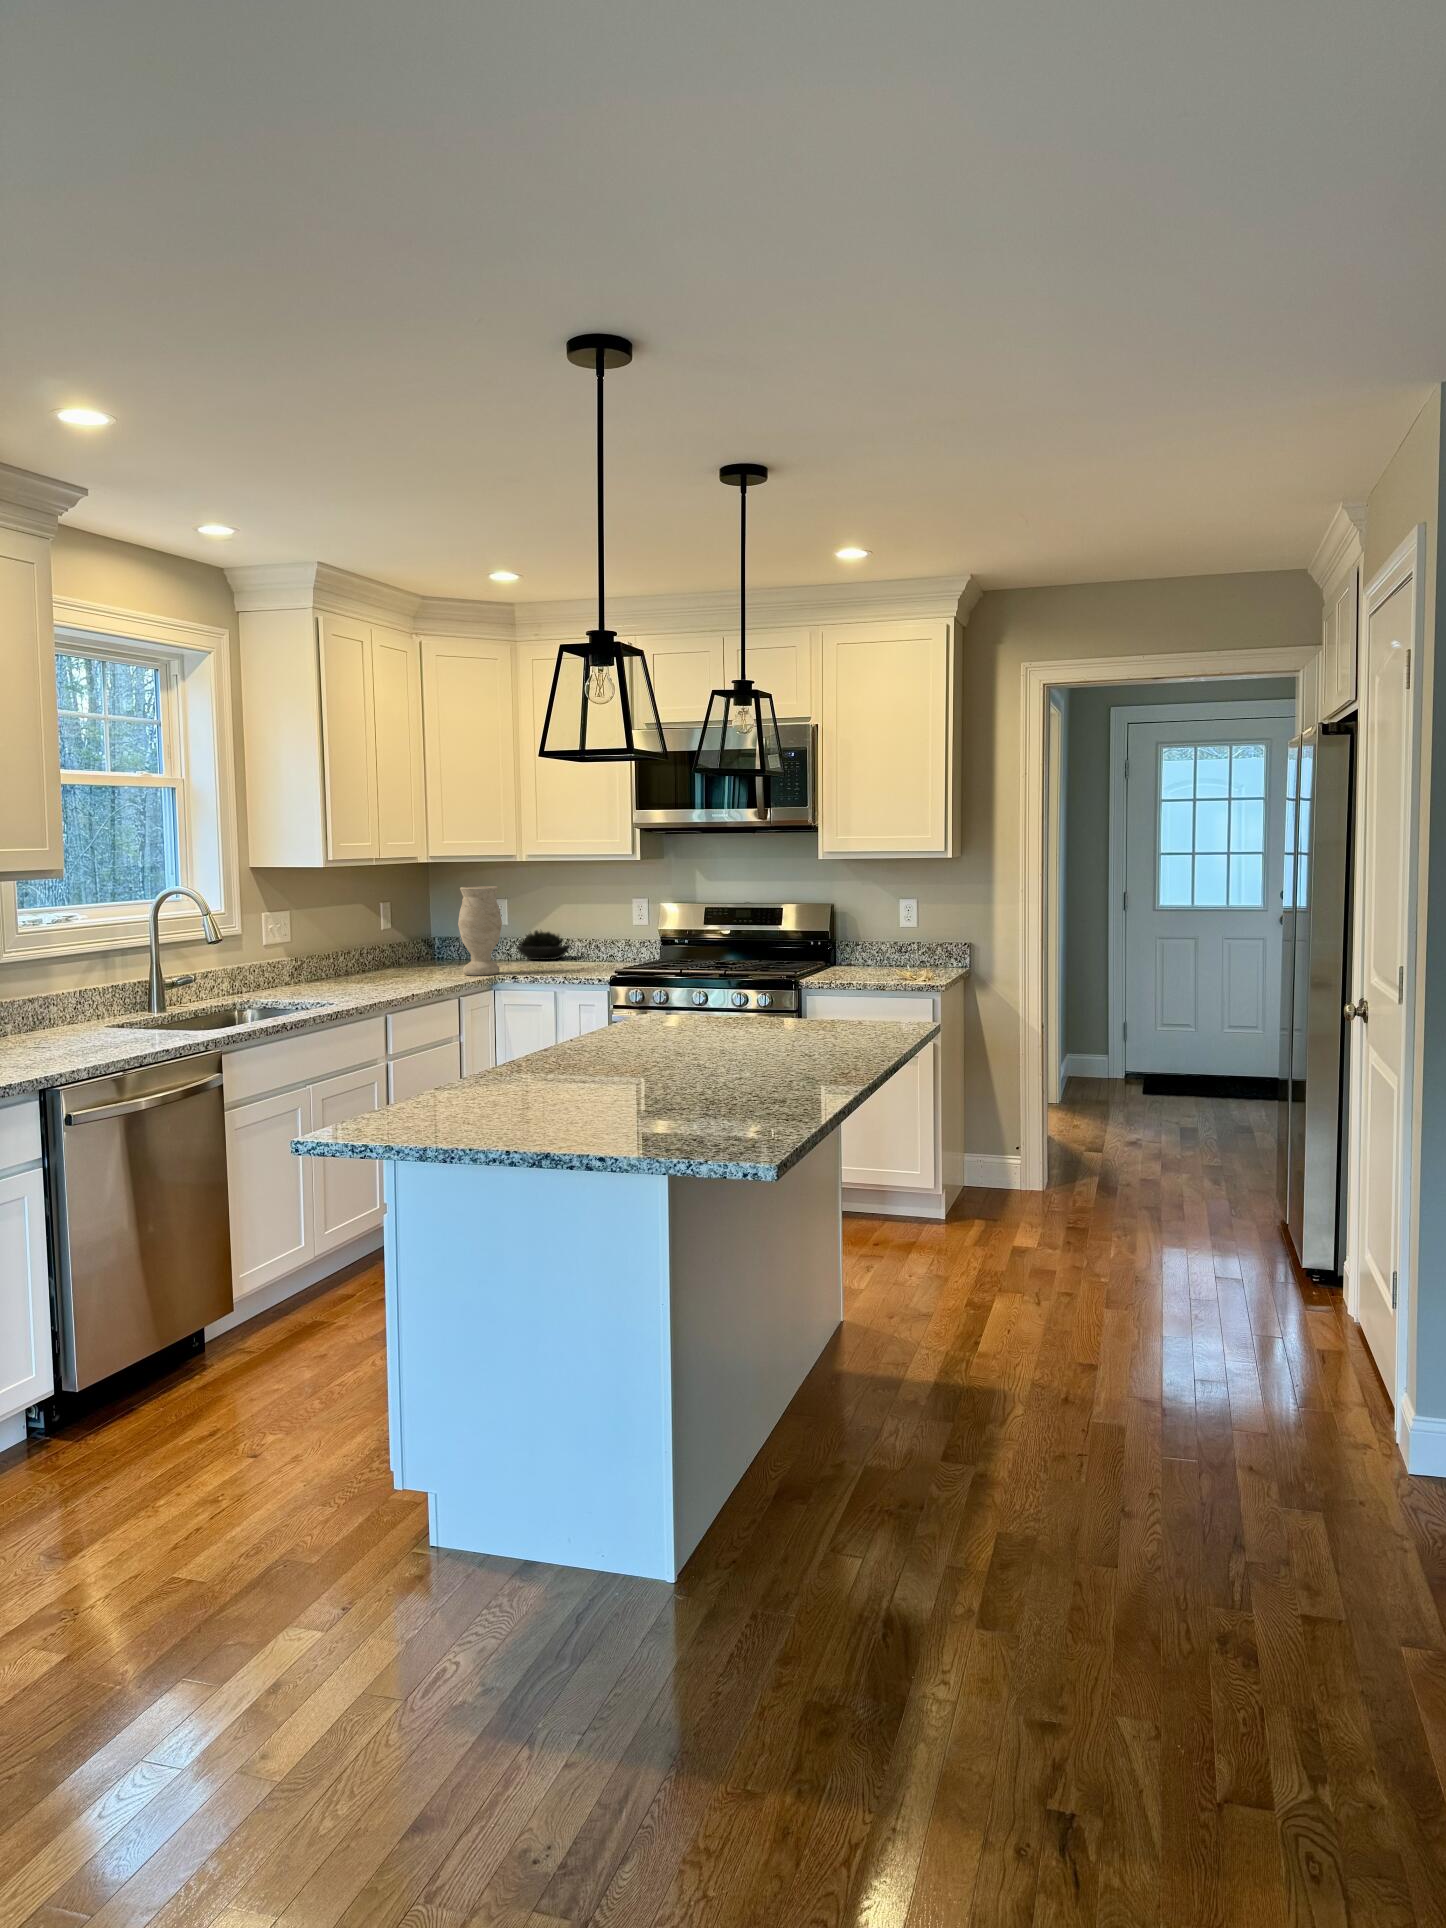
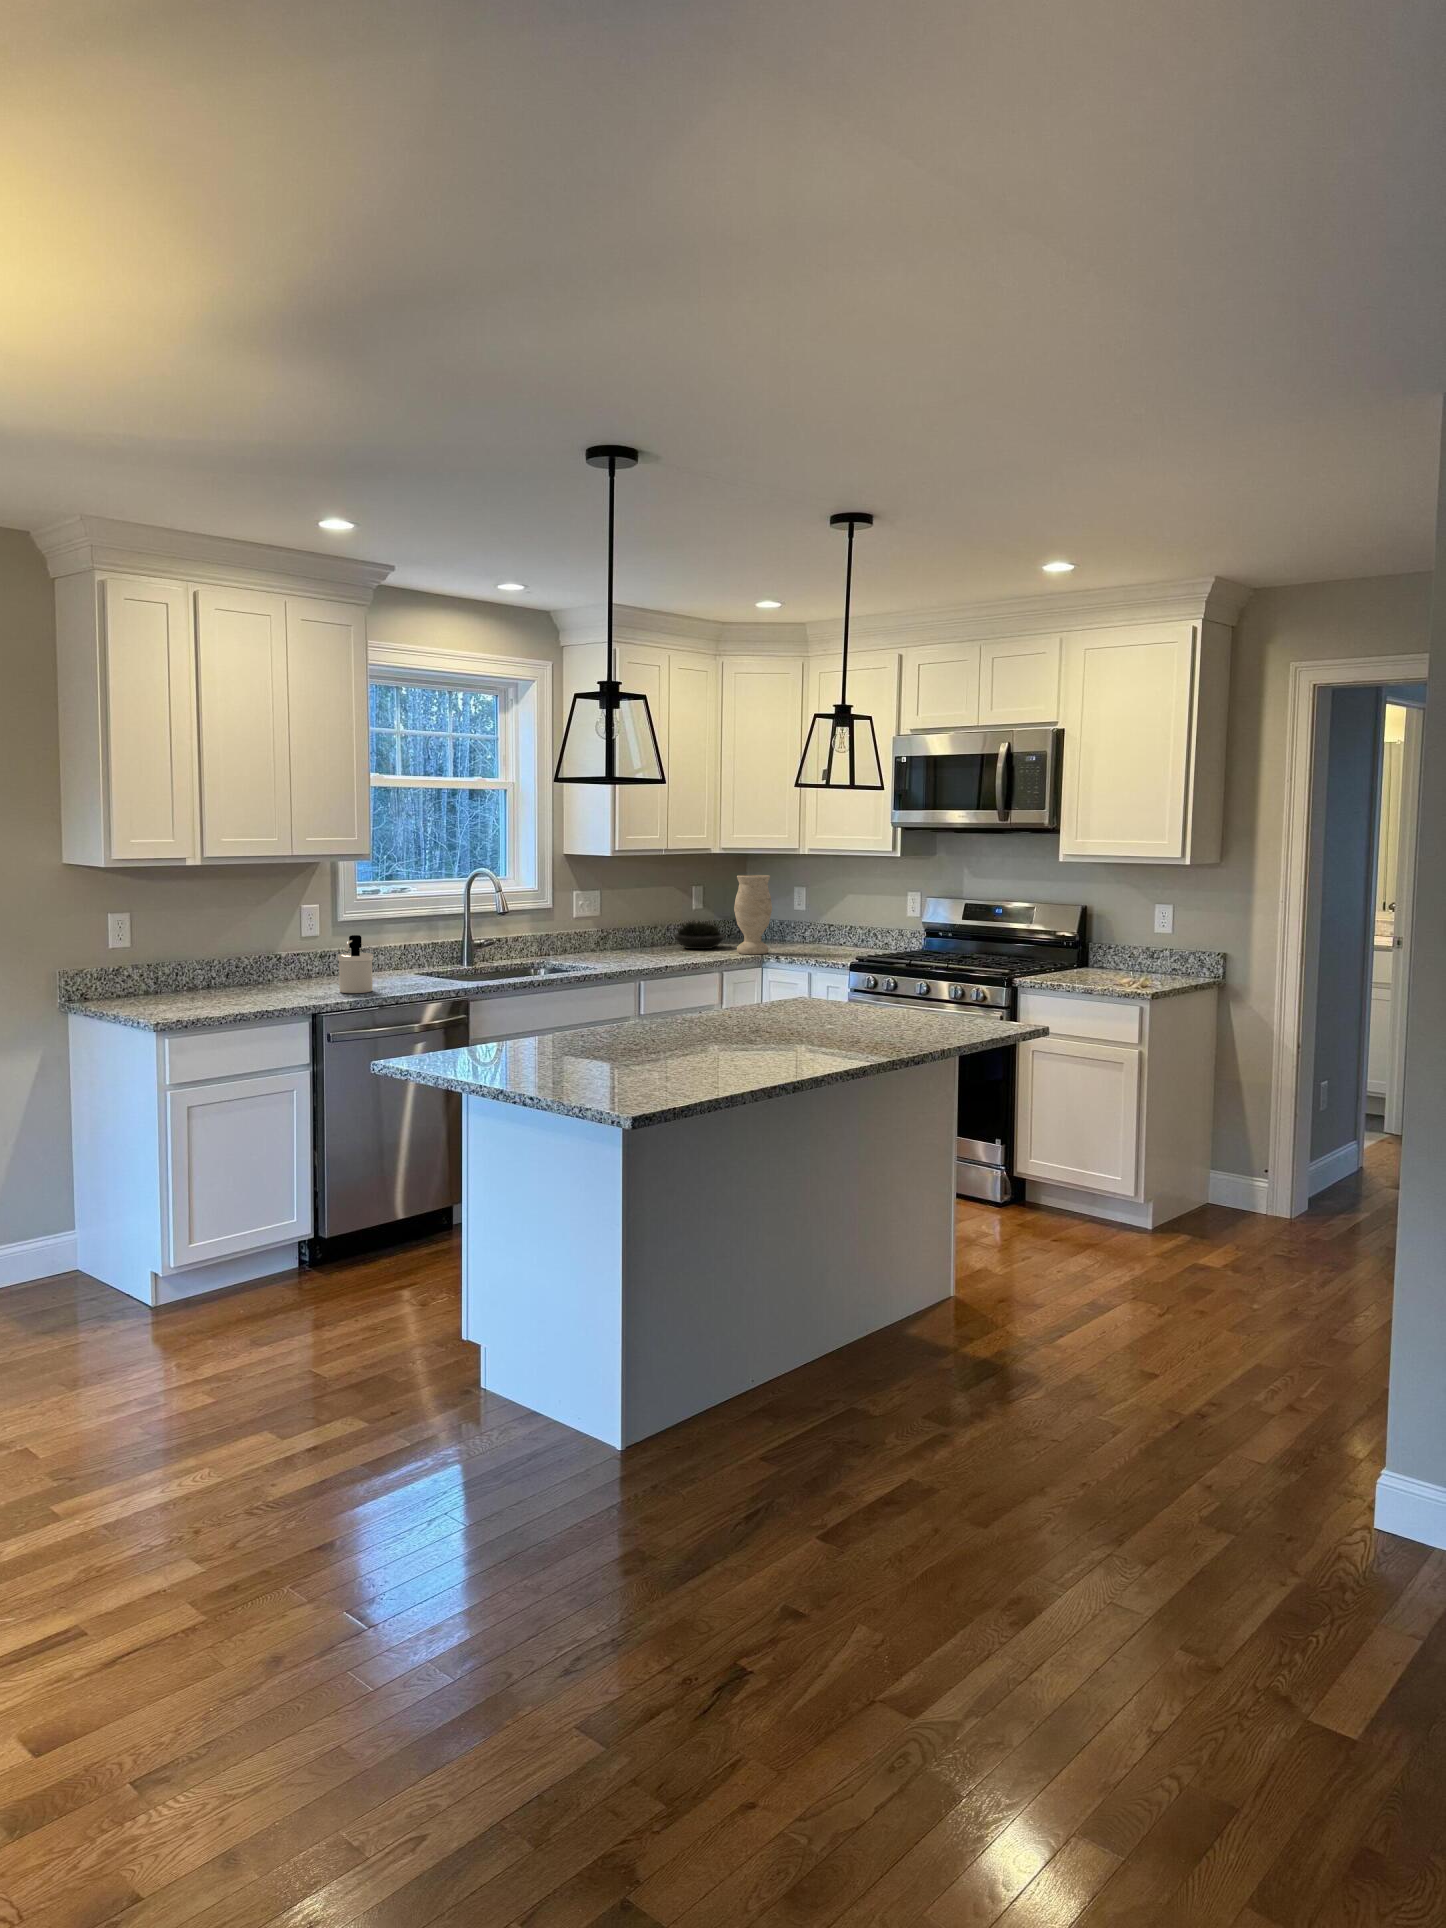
succulent plant: present [516,930,571,960] -> present [674,921,725,949]
soap dispenser: none [35,977,87,1056] -> present [338,935,373,993]

